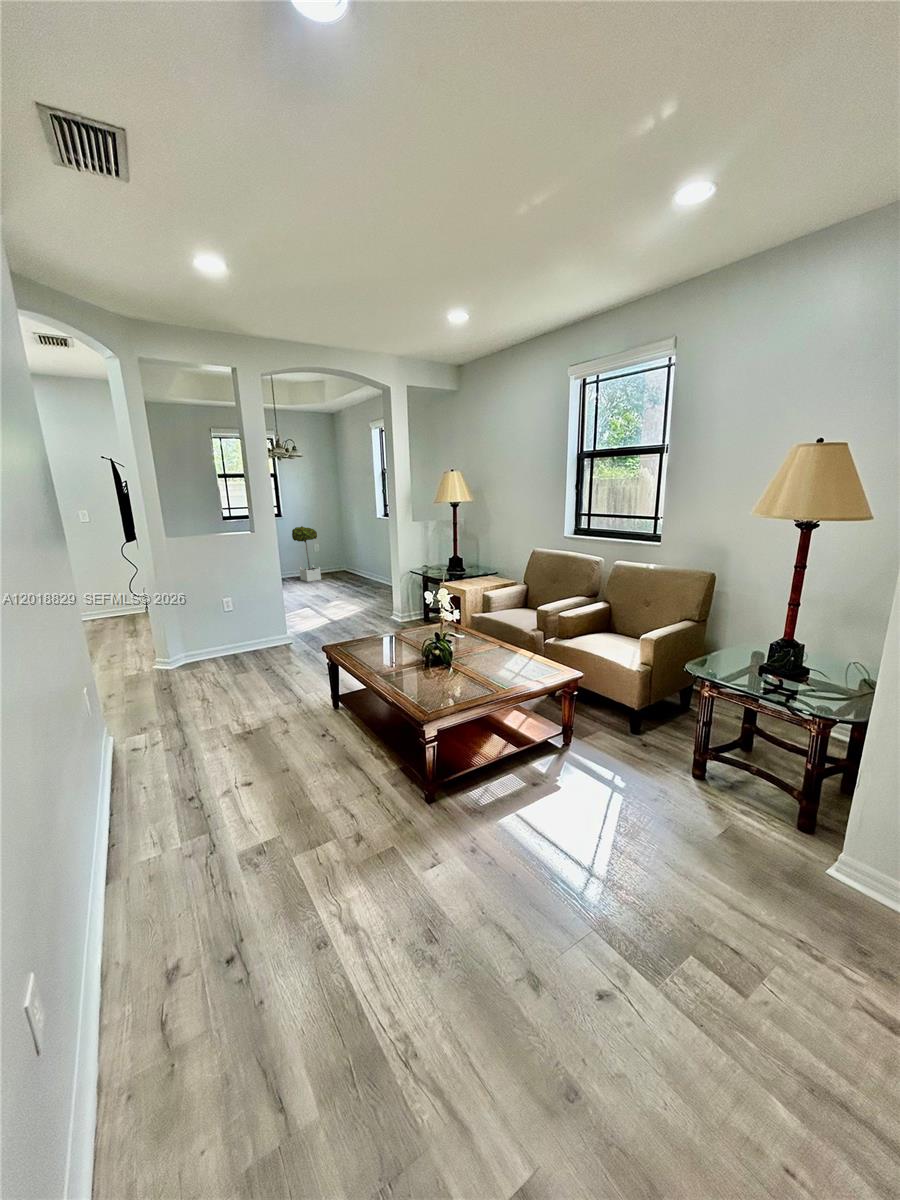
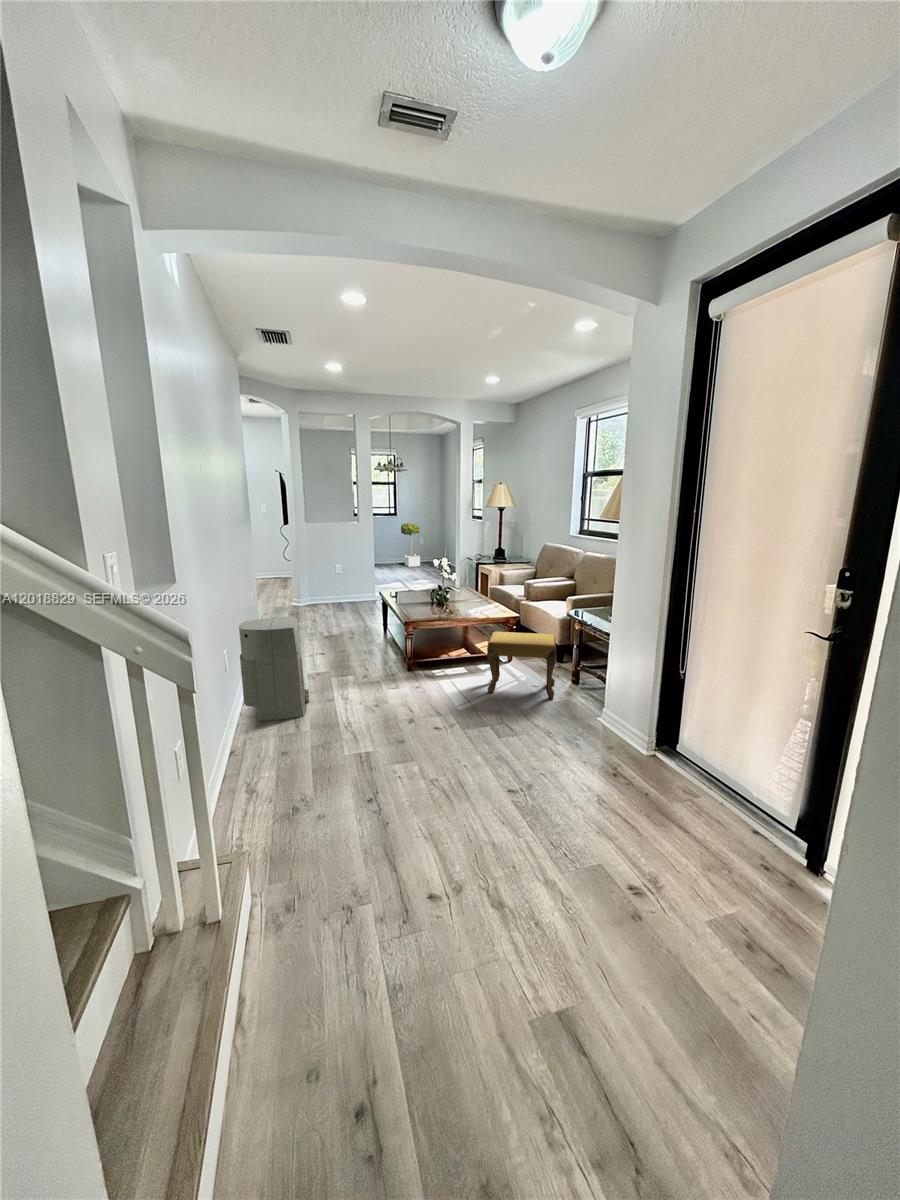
footstool: none [576,710,715,835] -> present [487,632,556,699]
air purifier: none [63,794,286,1119] -> present [239,617,309,721]

